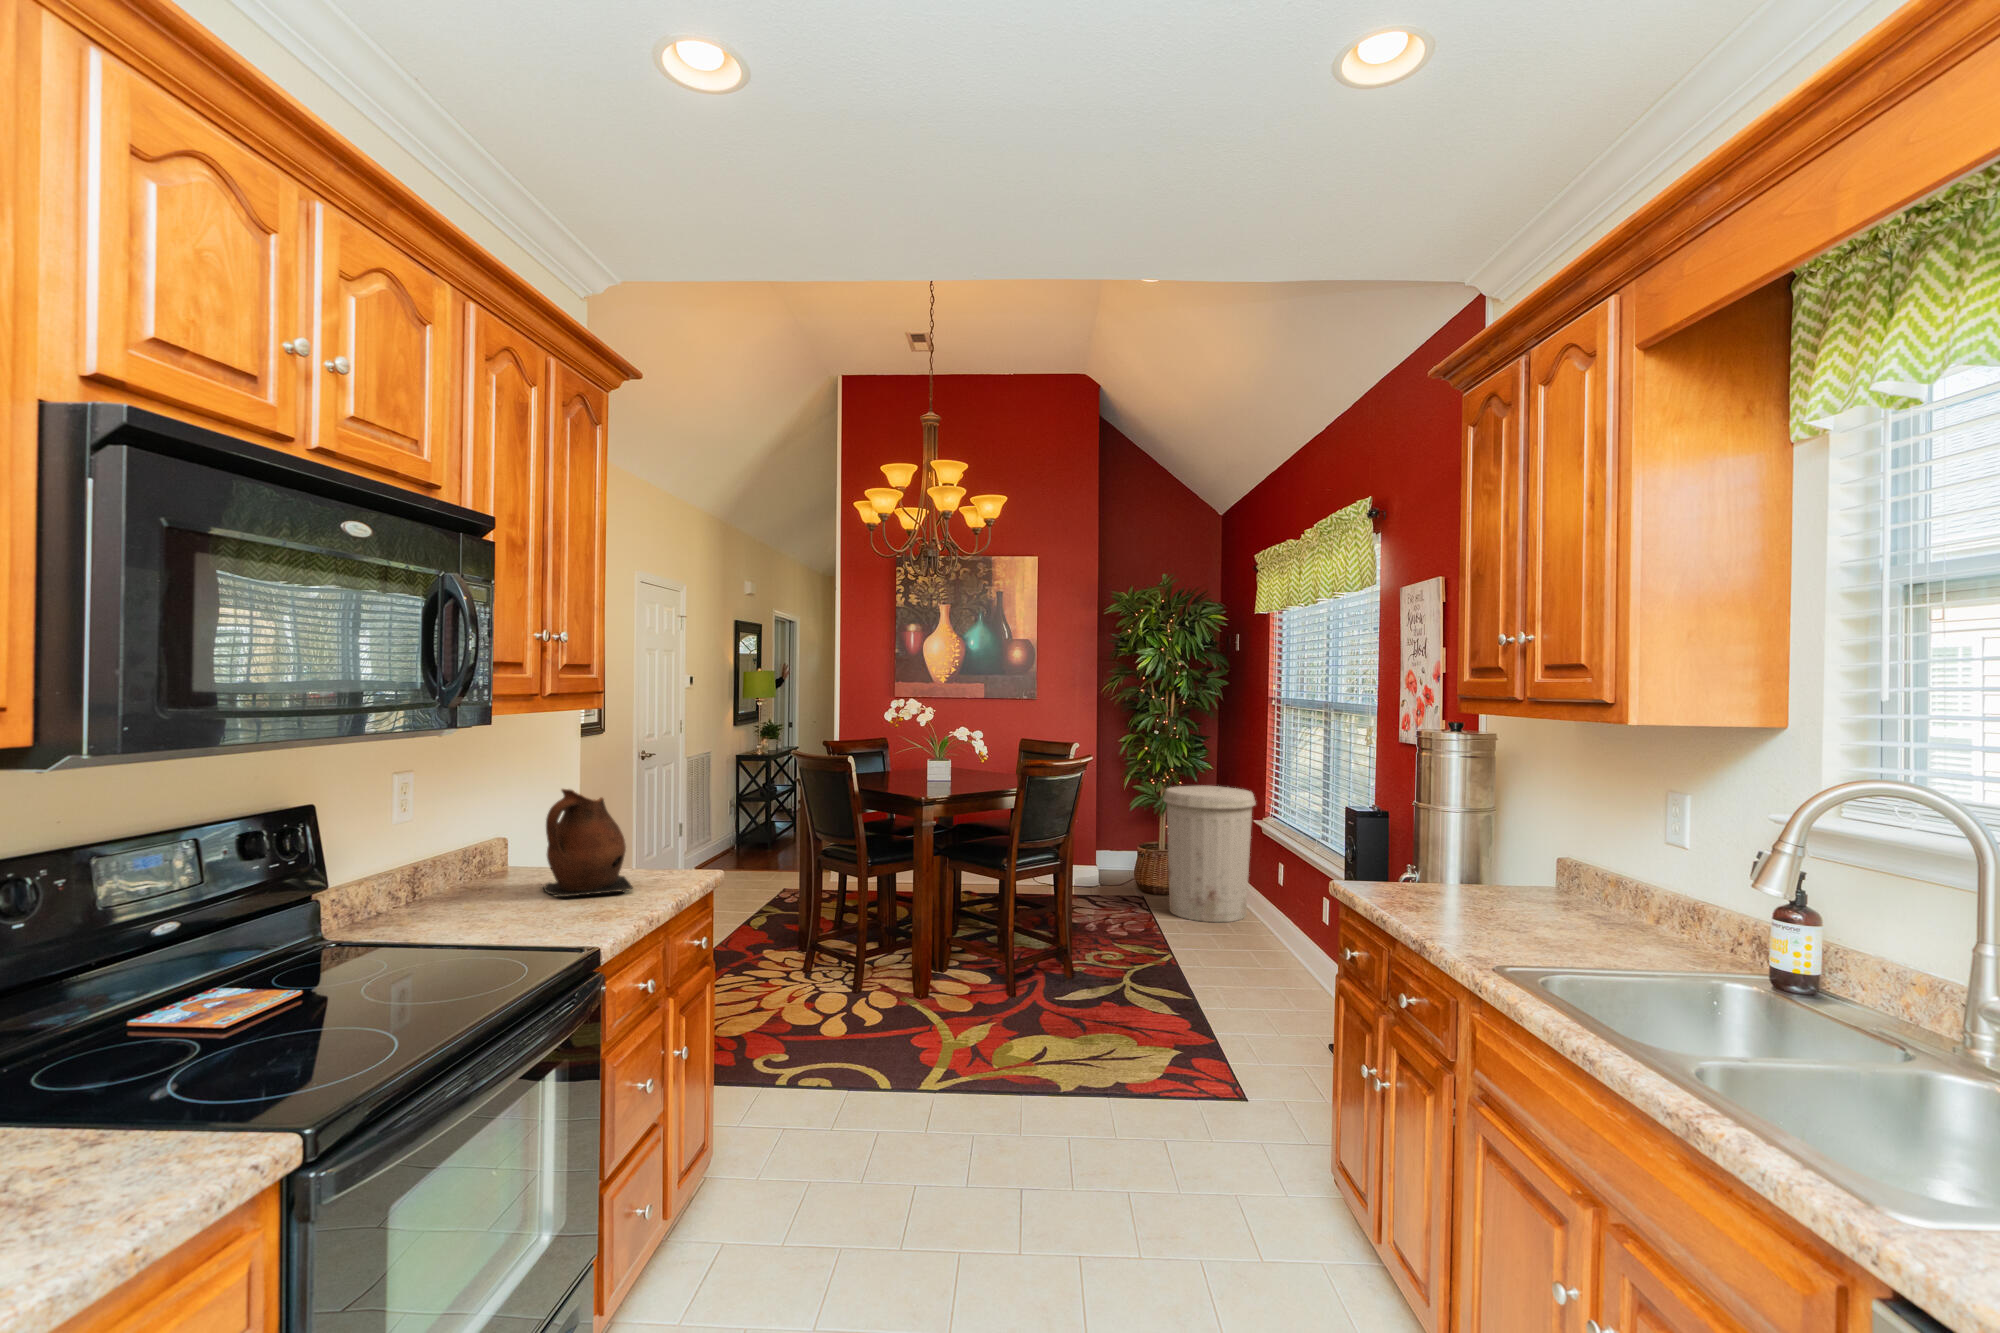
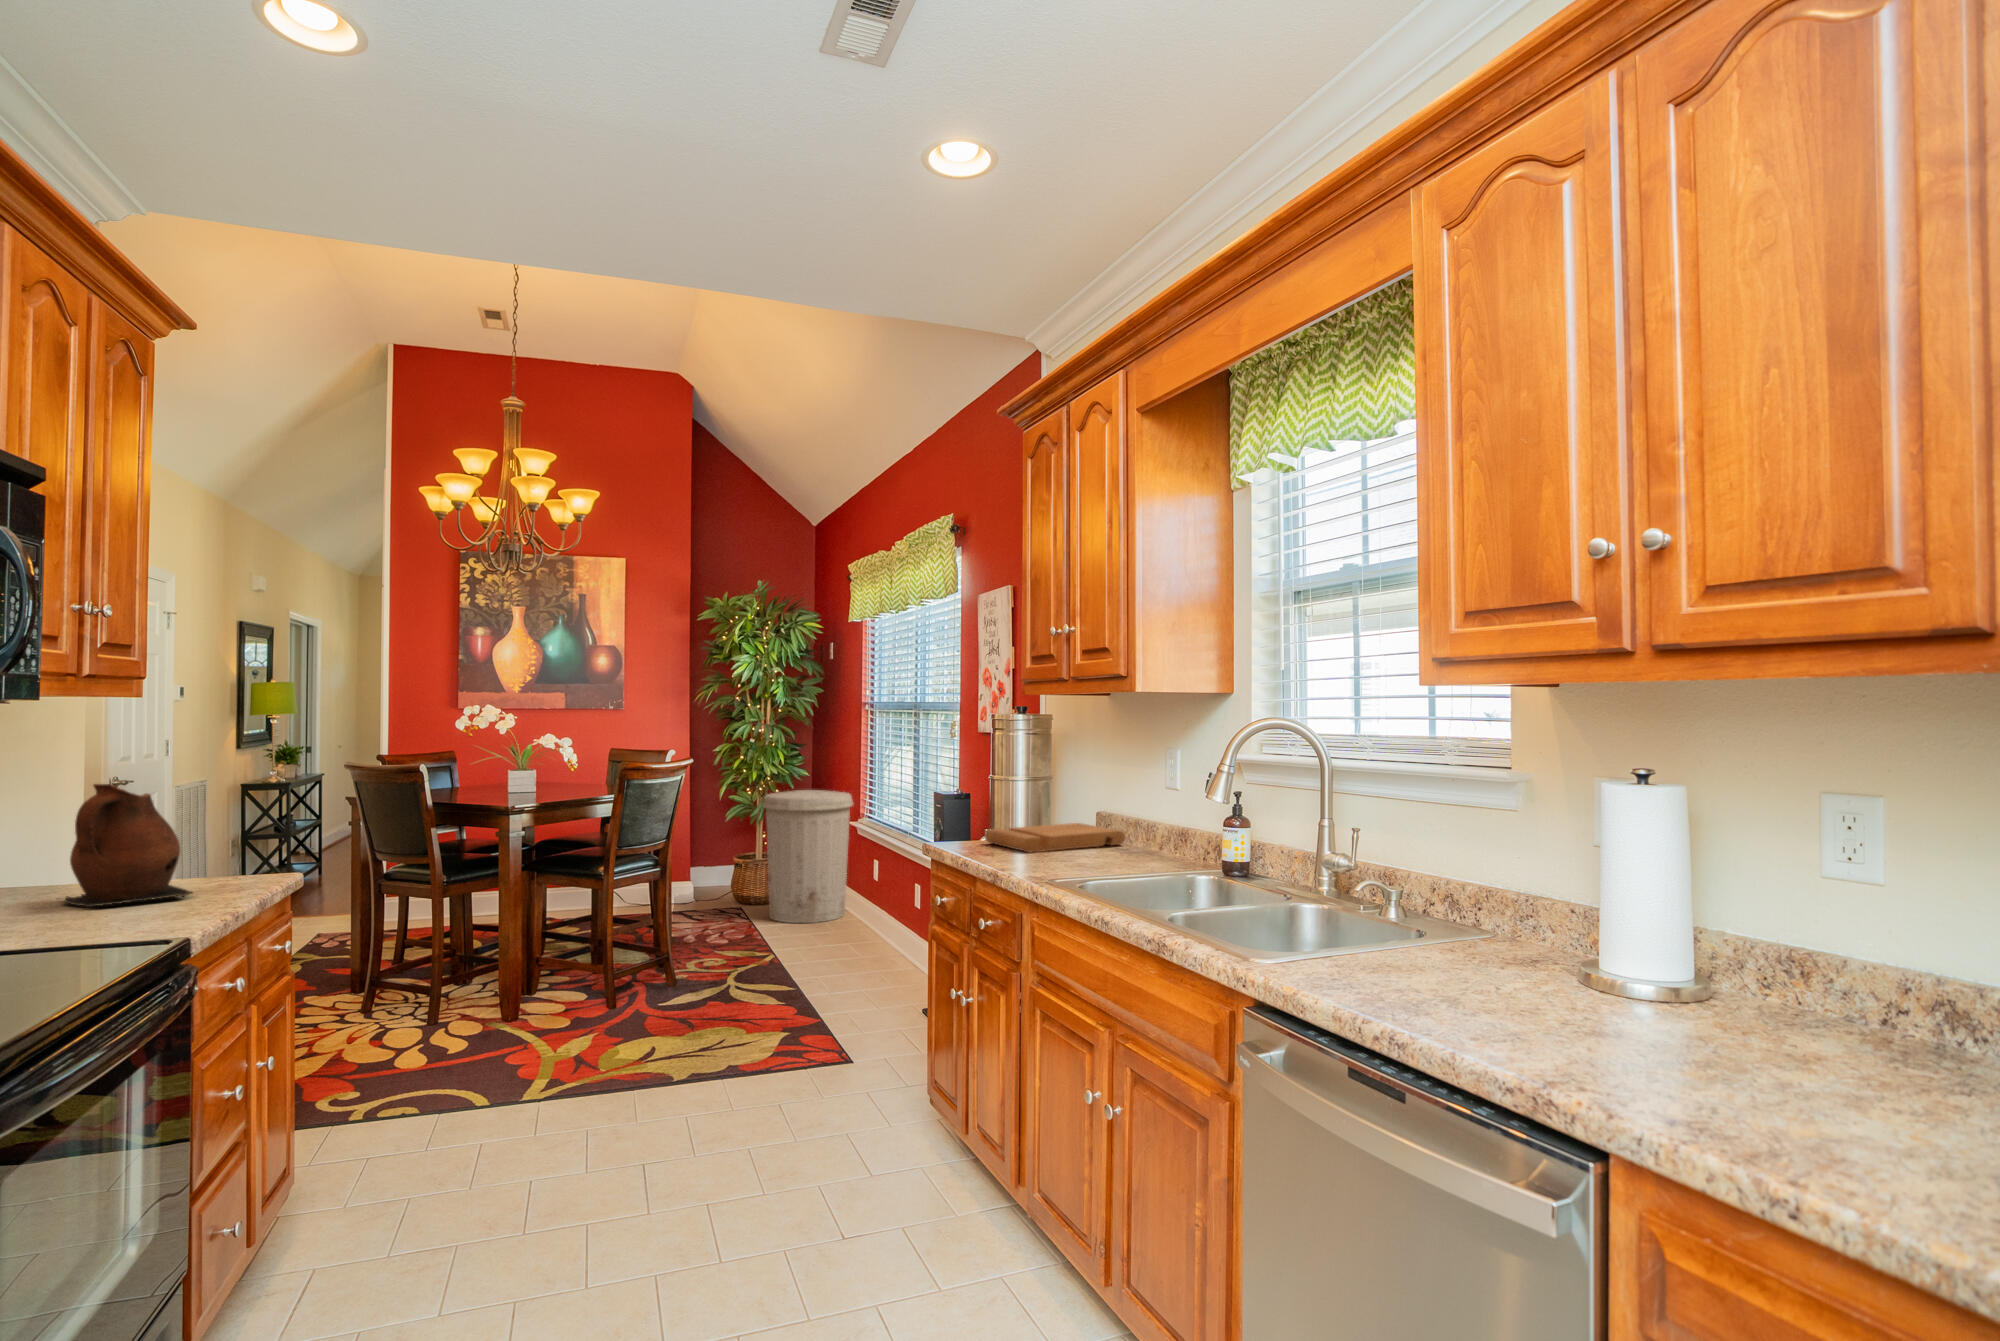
cutting board: none [1402,882,1604,923] -> present [985,823,1125,853]

